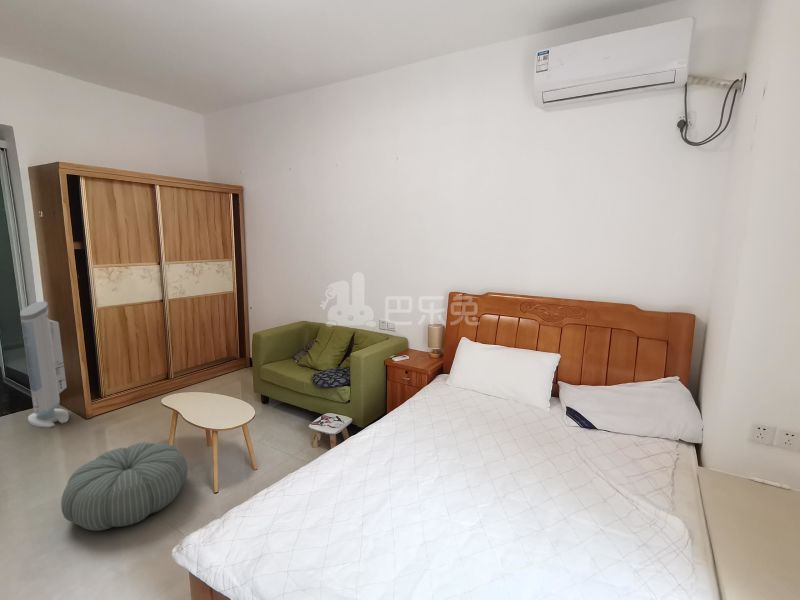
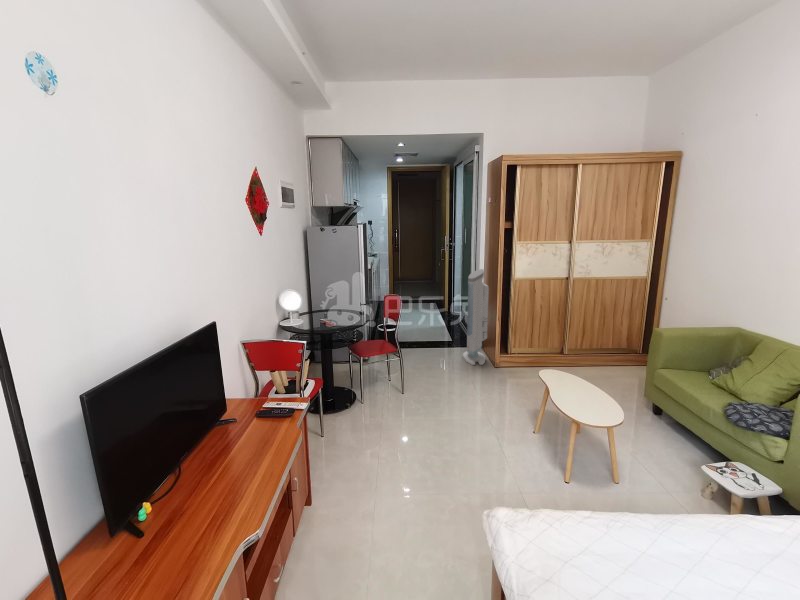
pouf: present [61,443,188,531] -> none [455,399,547,468]

